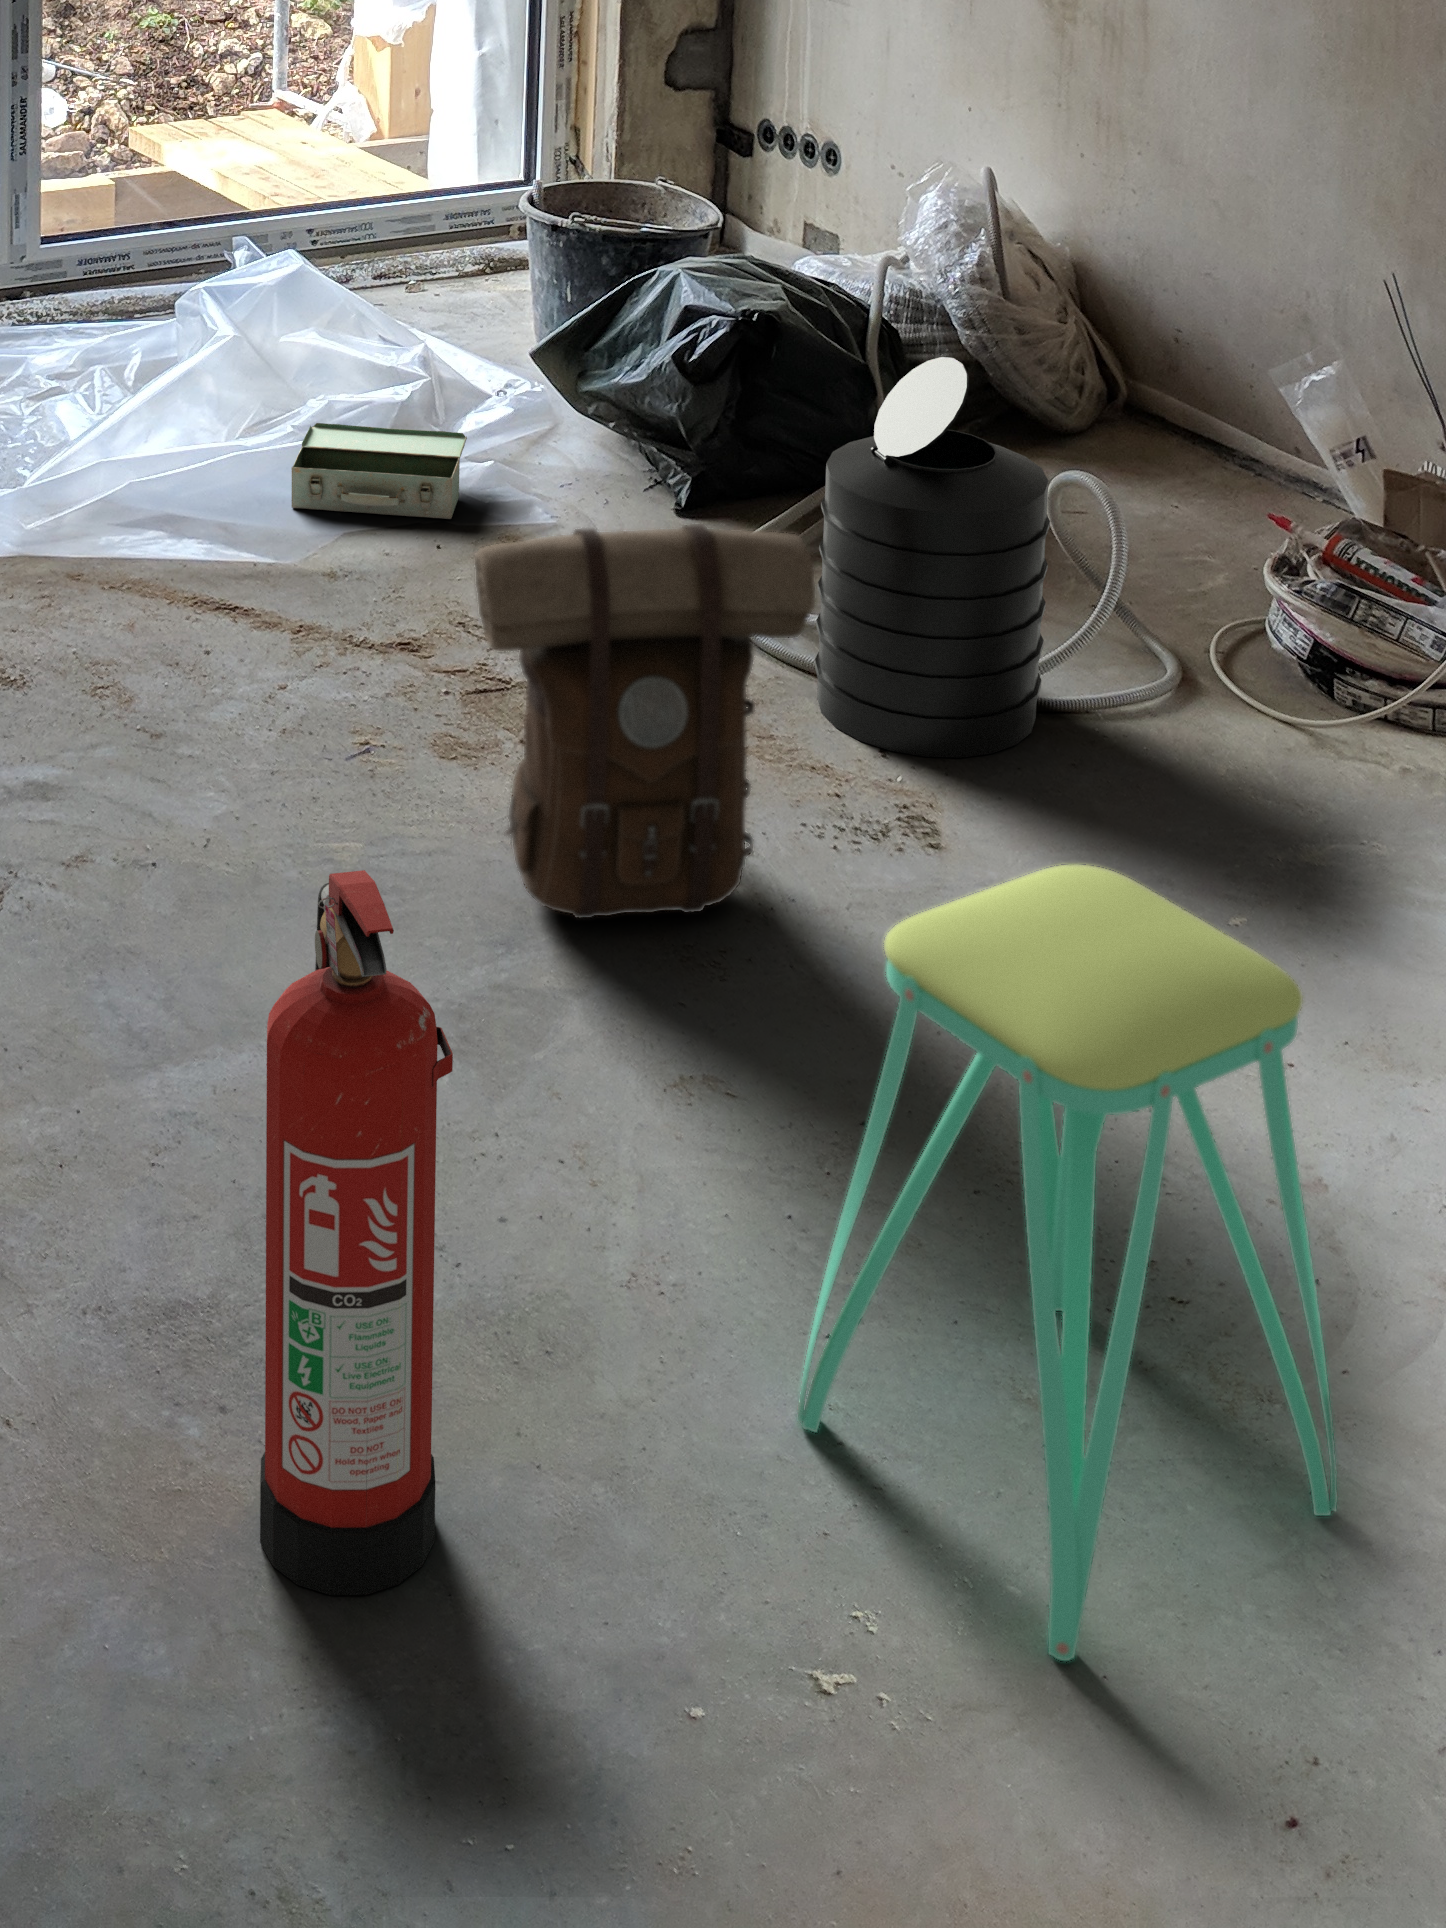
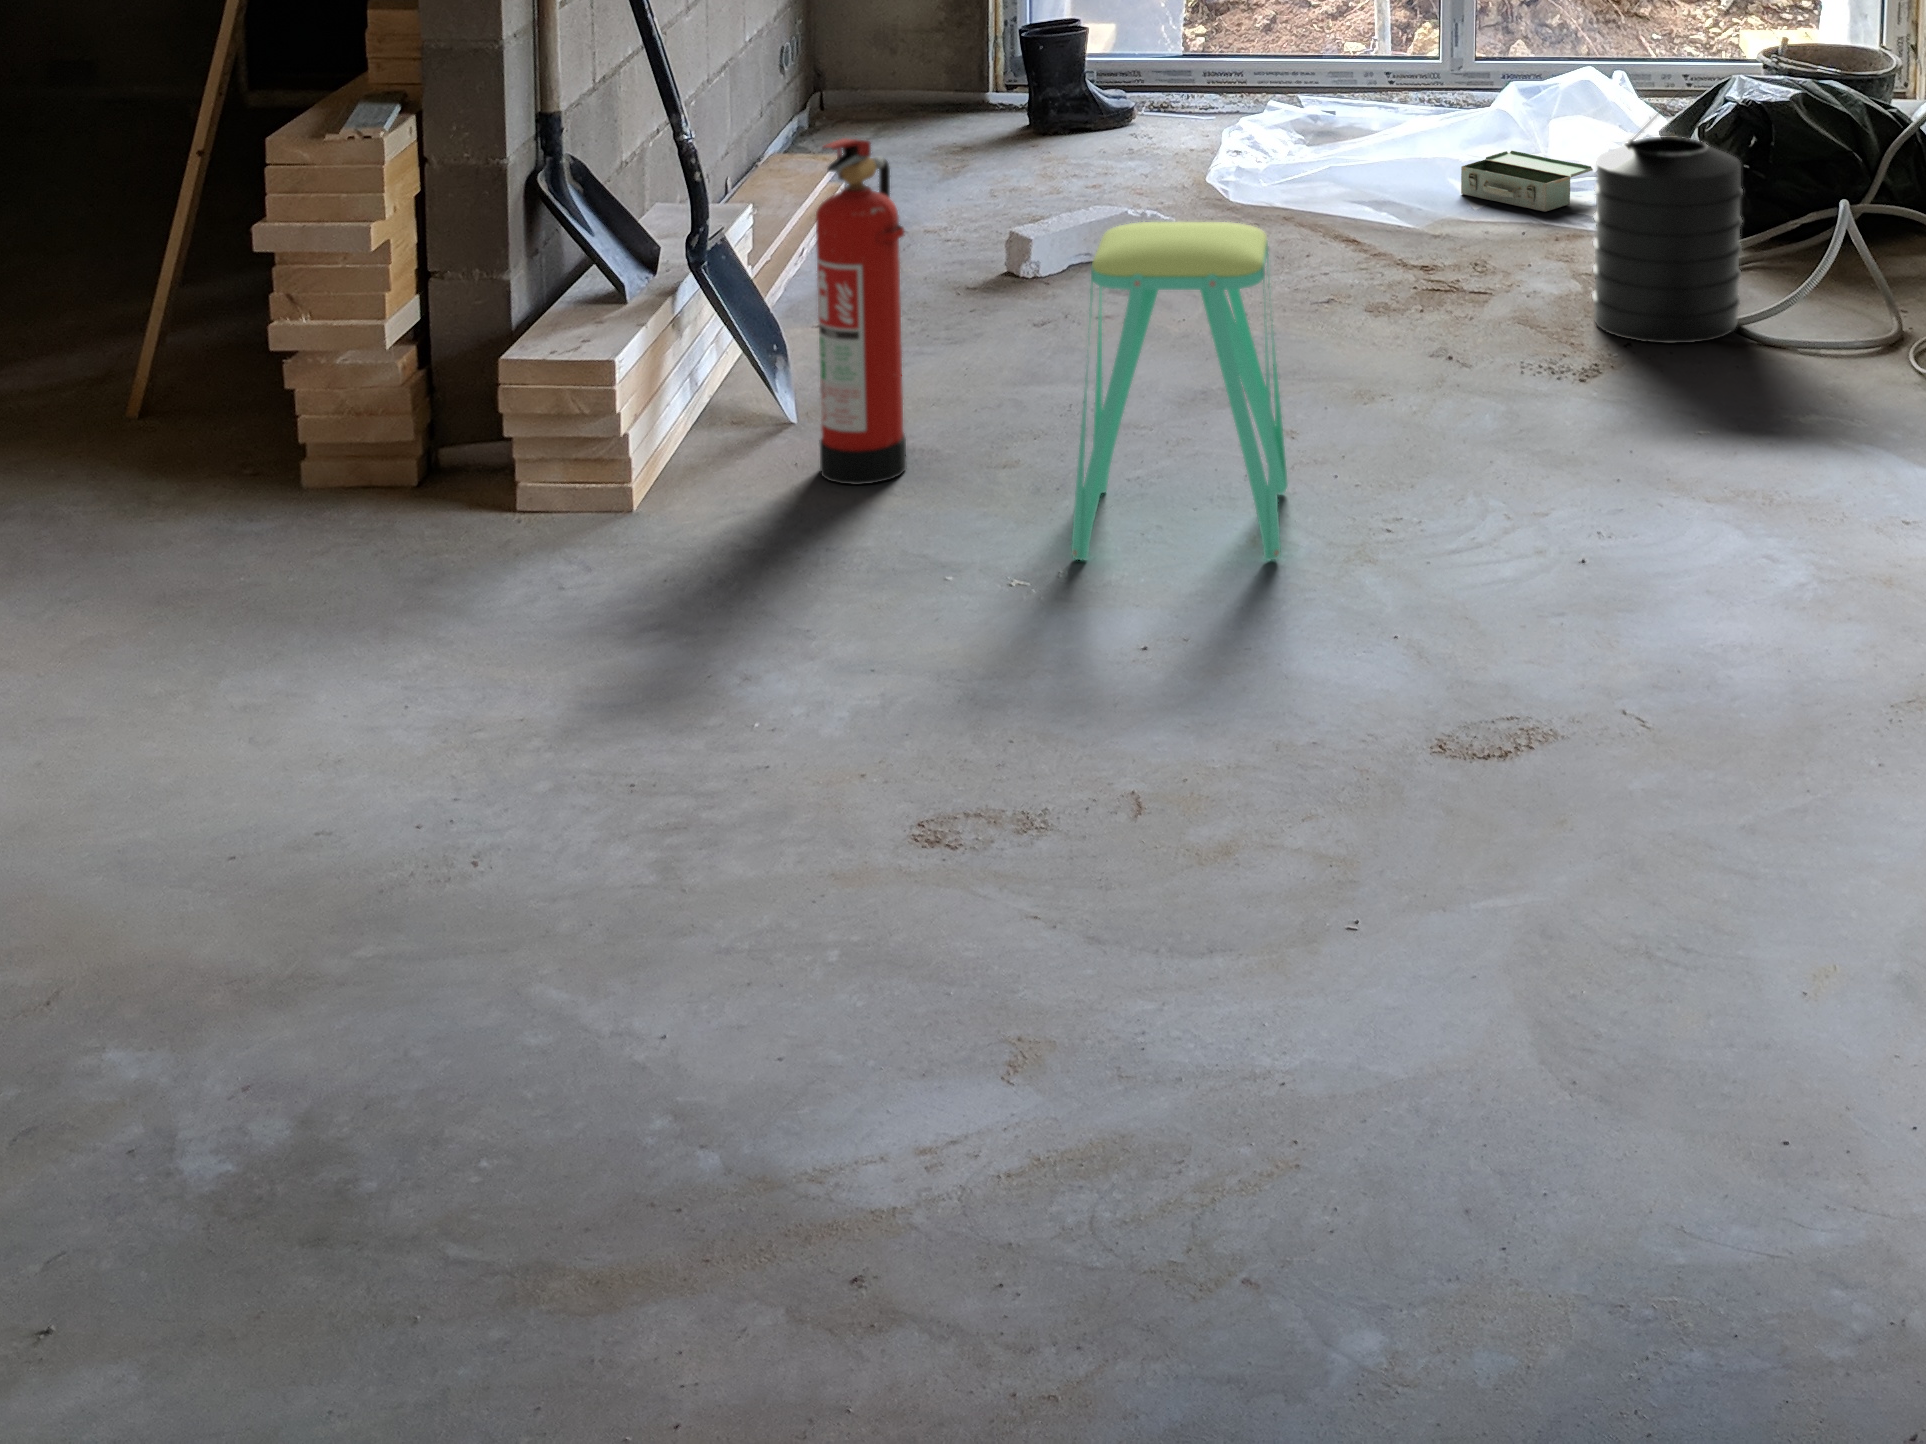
backpack: present [475,524,815,918] -> none [1239,115,1438,359]

